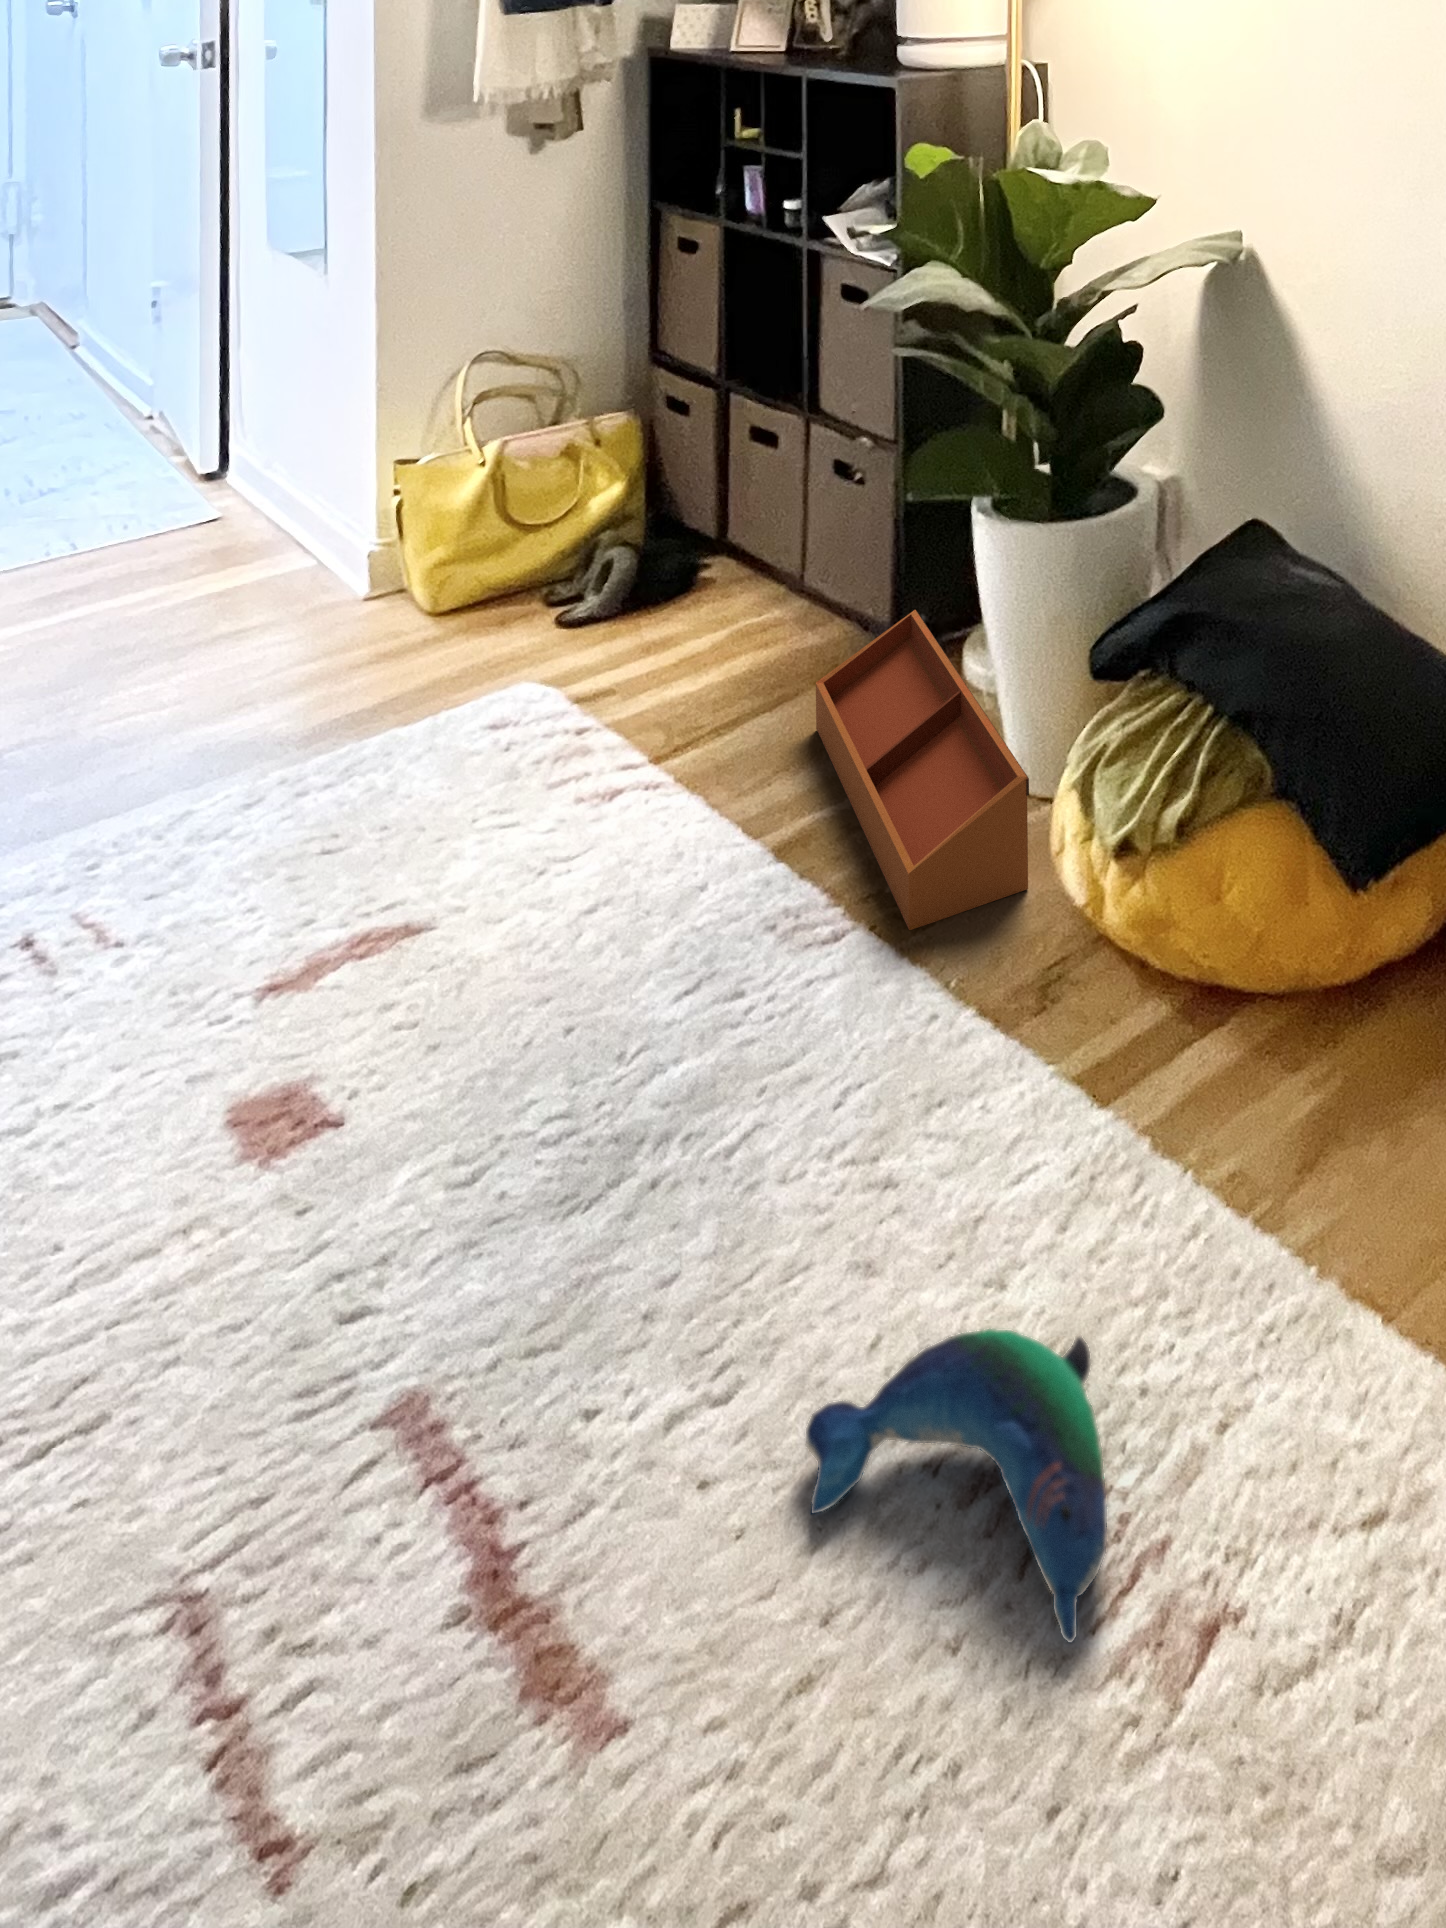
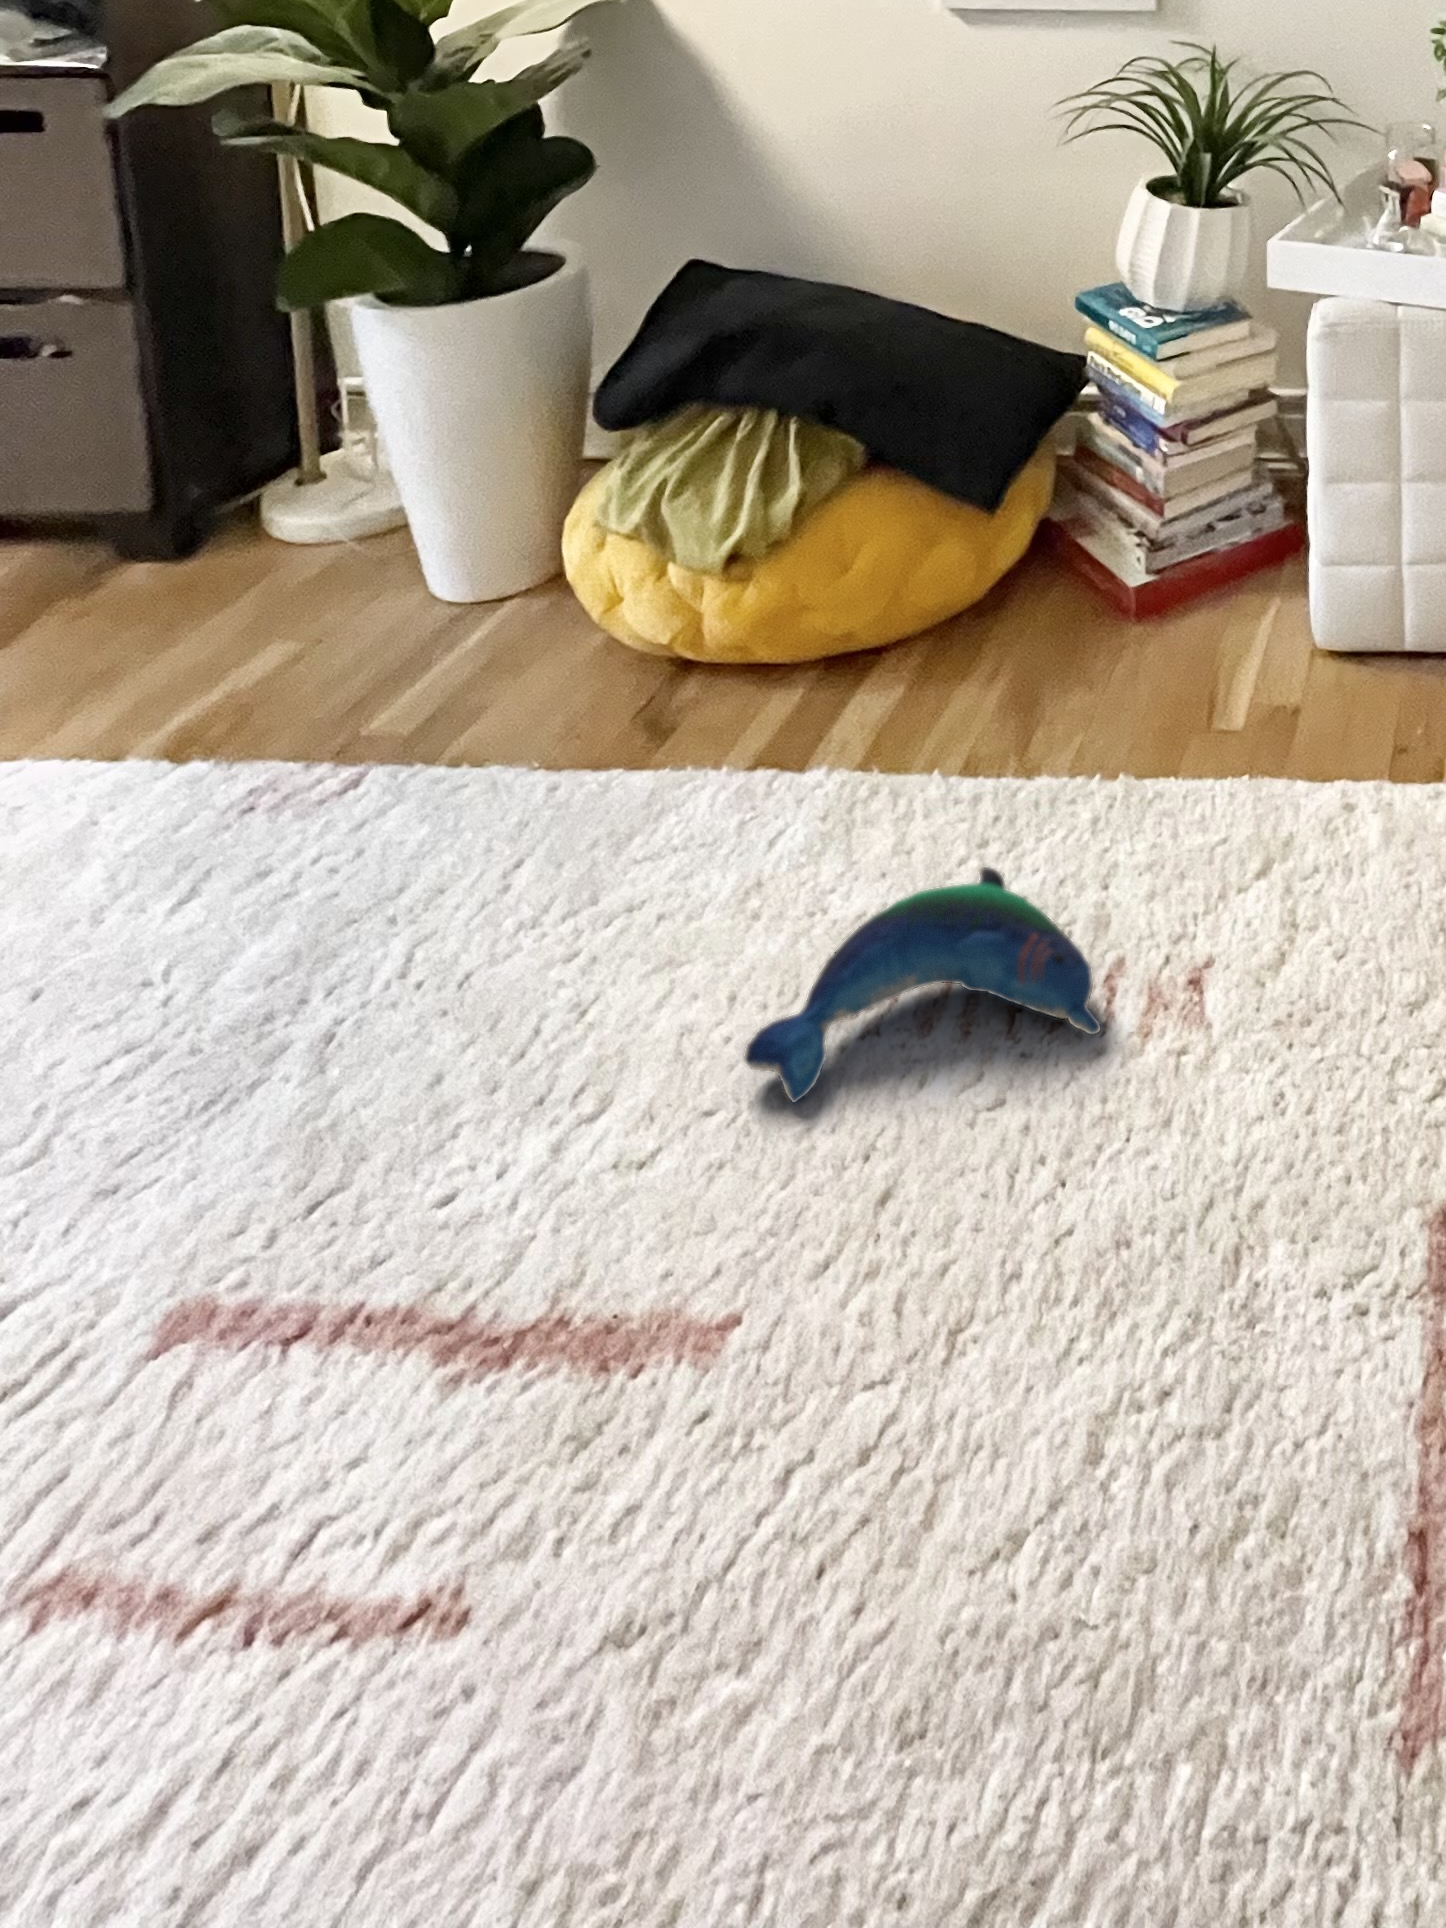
storage bin: present [816,610,1029,930] -> none [96,485,564,755]

